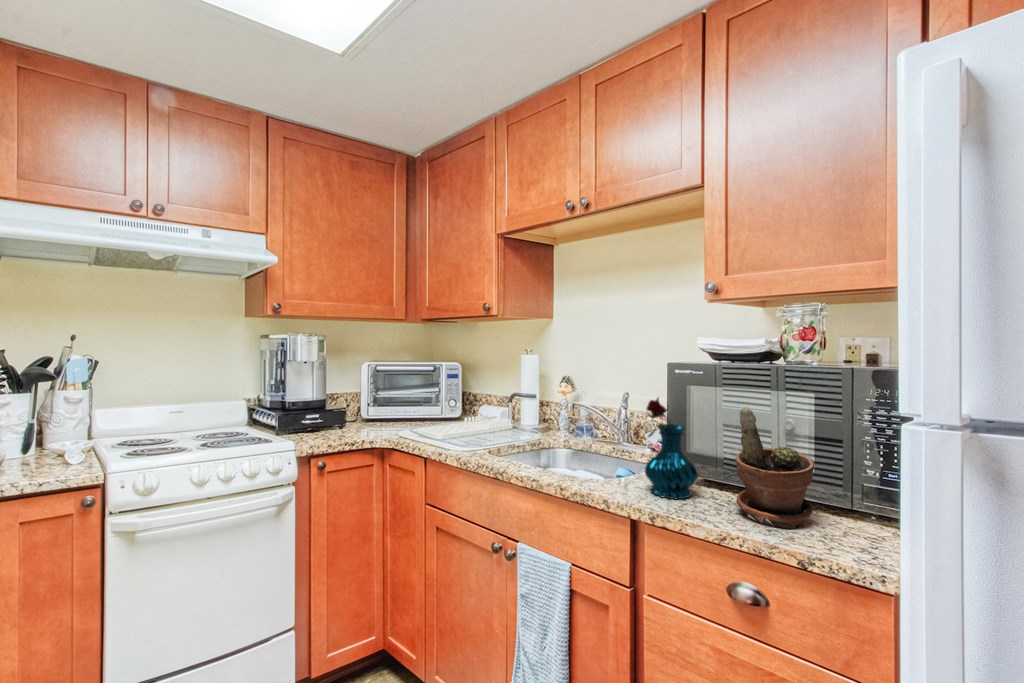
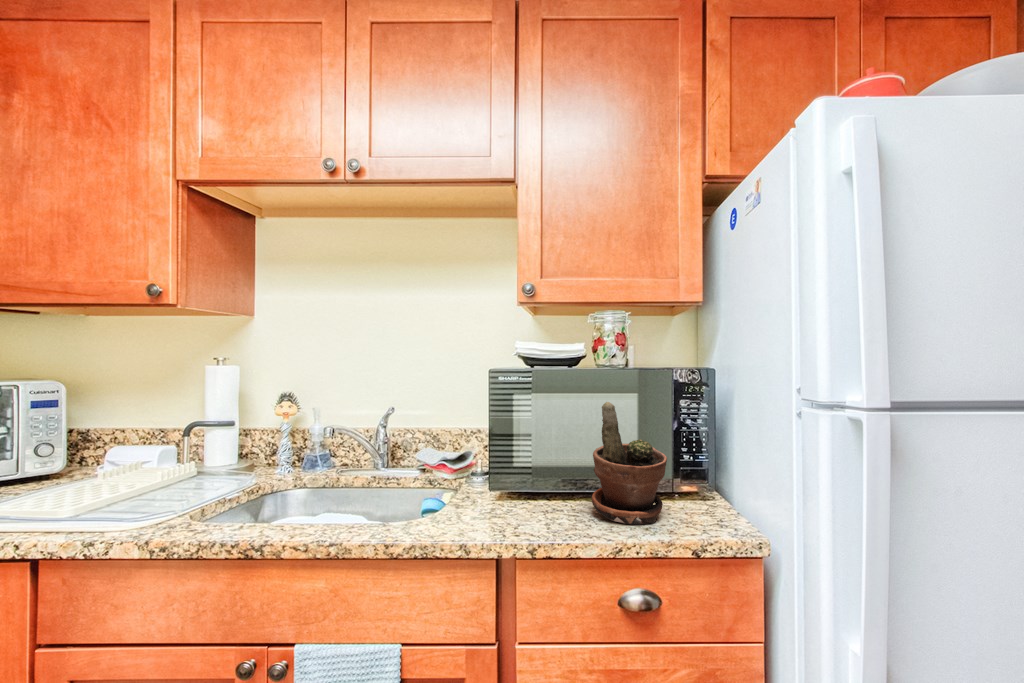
vase: present [645,398,698,499] -> none [485,400,547,523]

